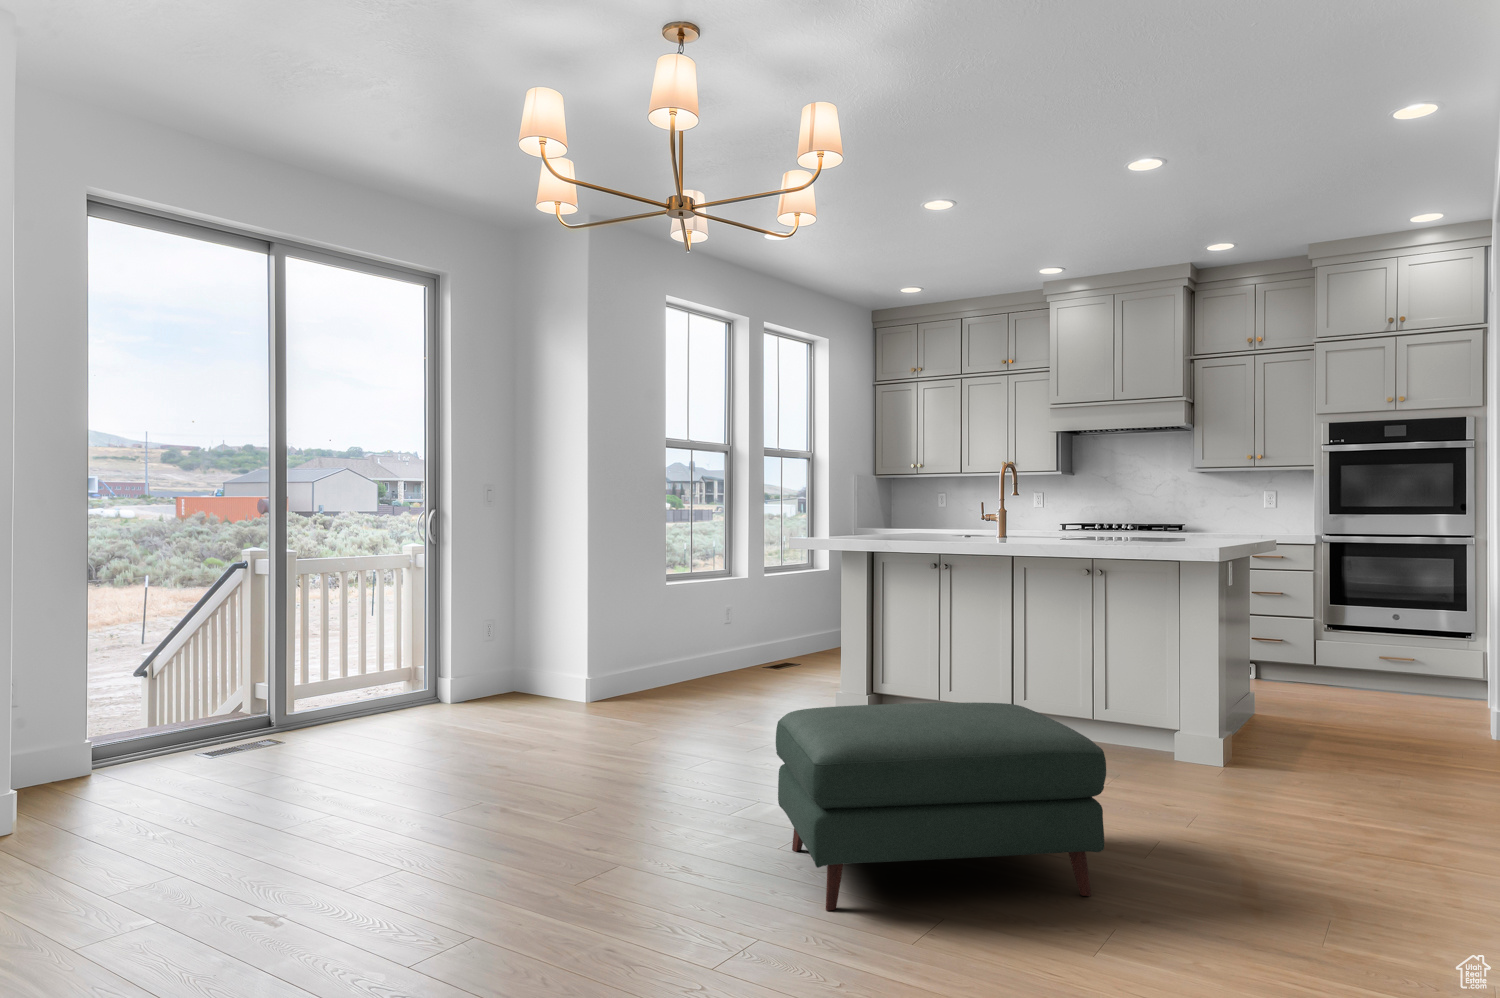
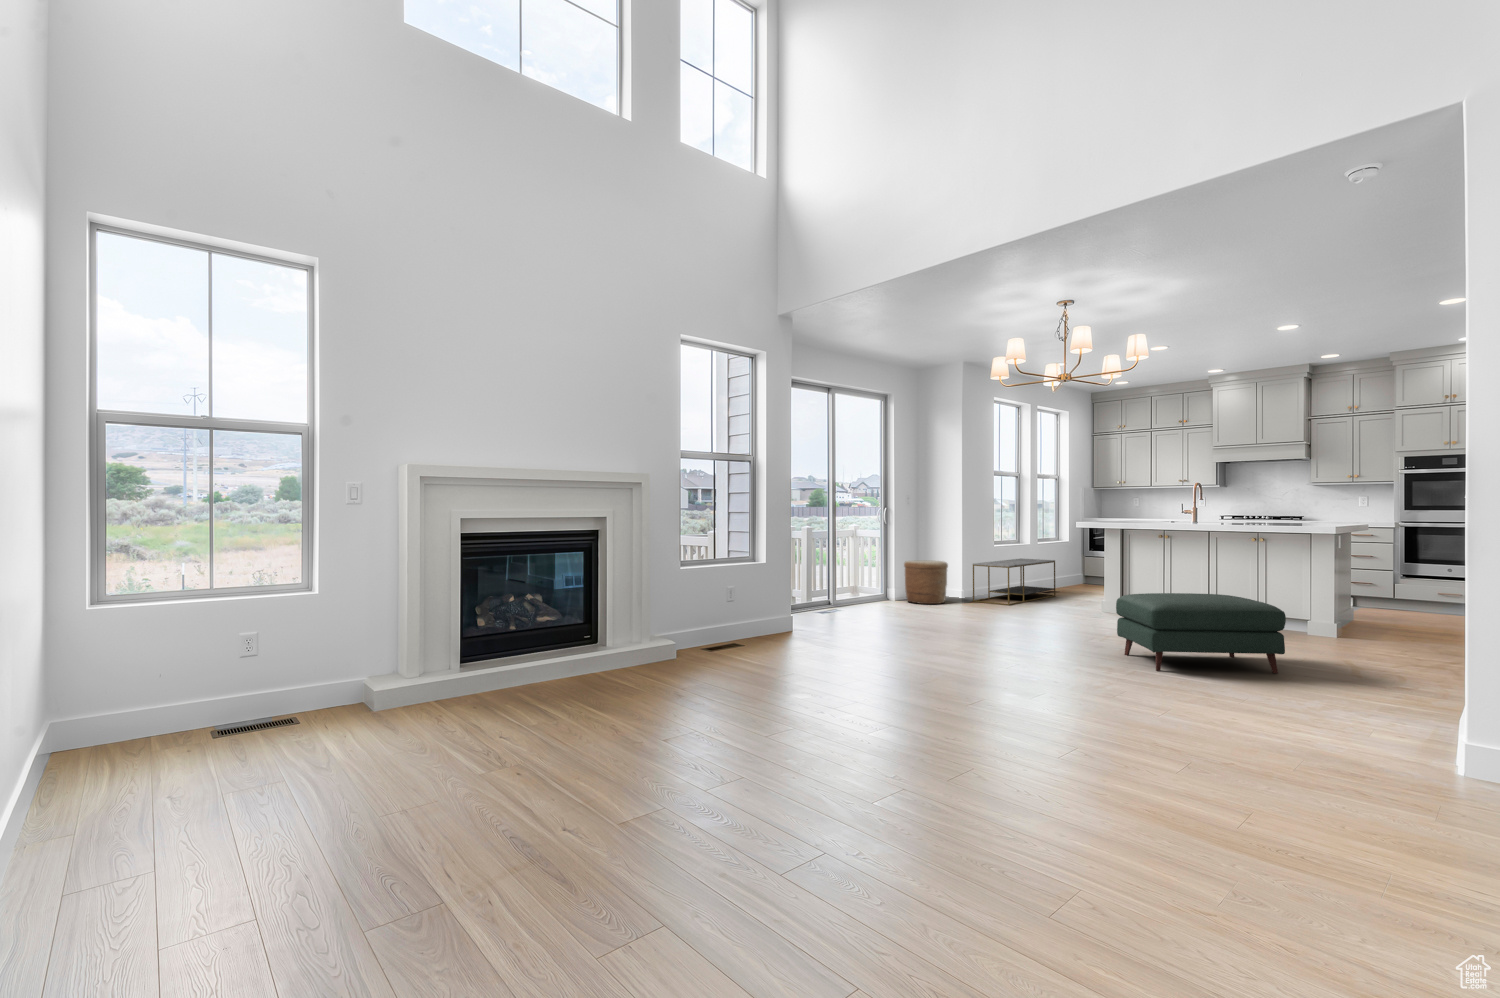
coffee table: none [611,607,781,705] -> present [973,558,1056,605]
woven basket: none [468,617,557,710] -> present [904,561,948,604]

